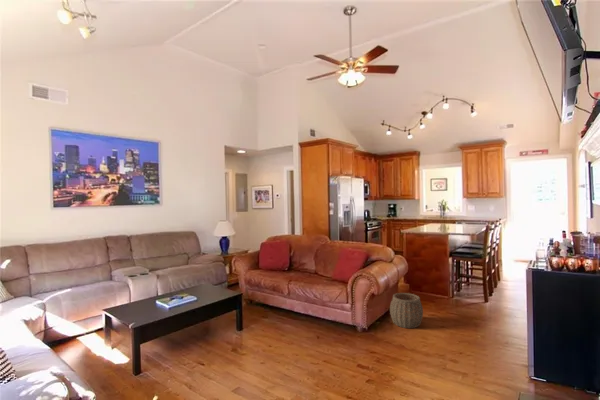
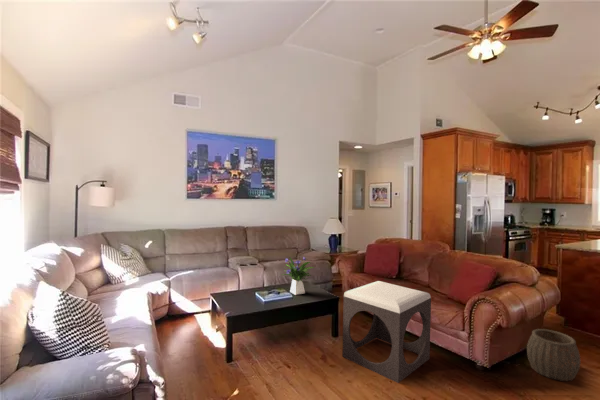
flower arrangement: none [180,258,218,297] -> present [284,257,313,295]
footstool: none [250,273,323,356] -> present [343,281,431,383]

